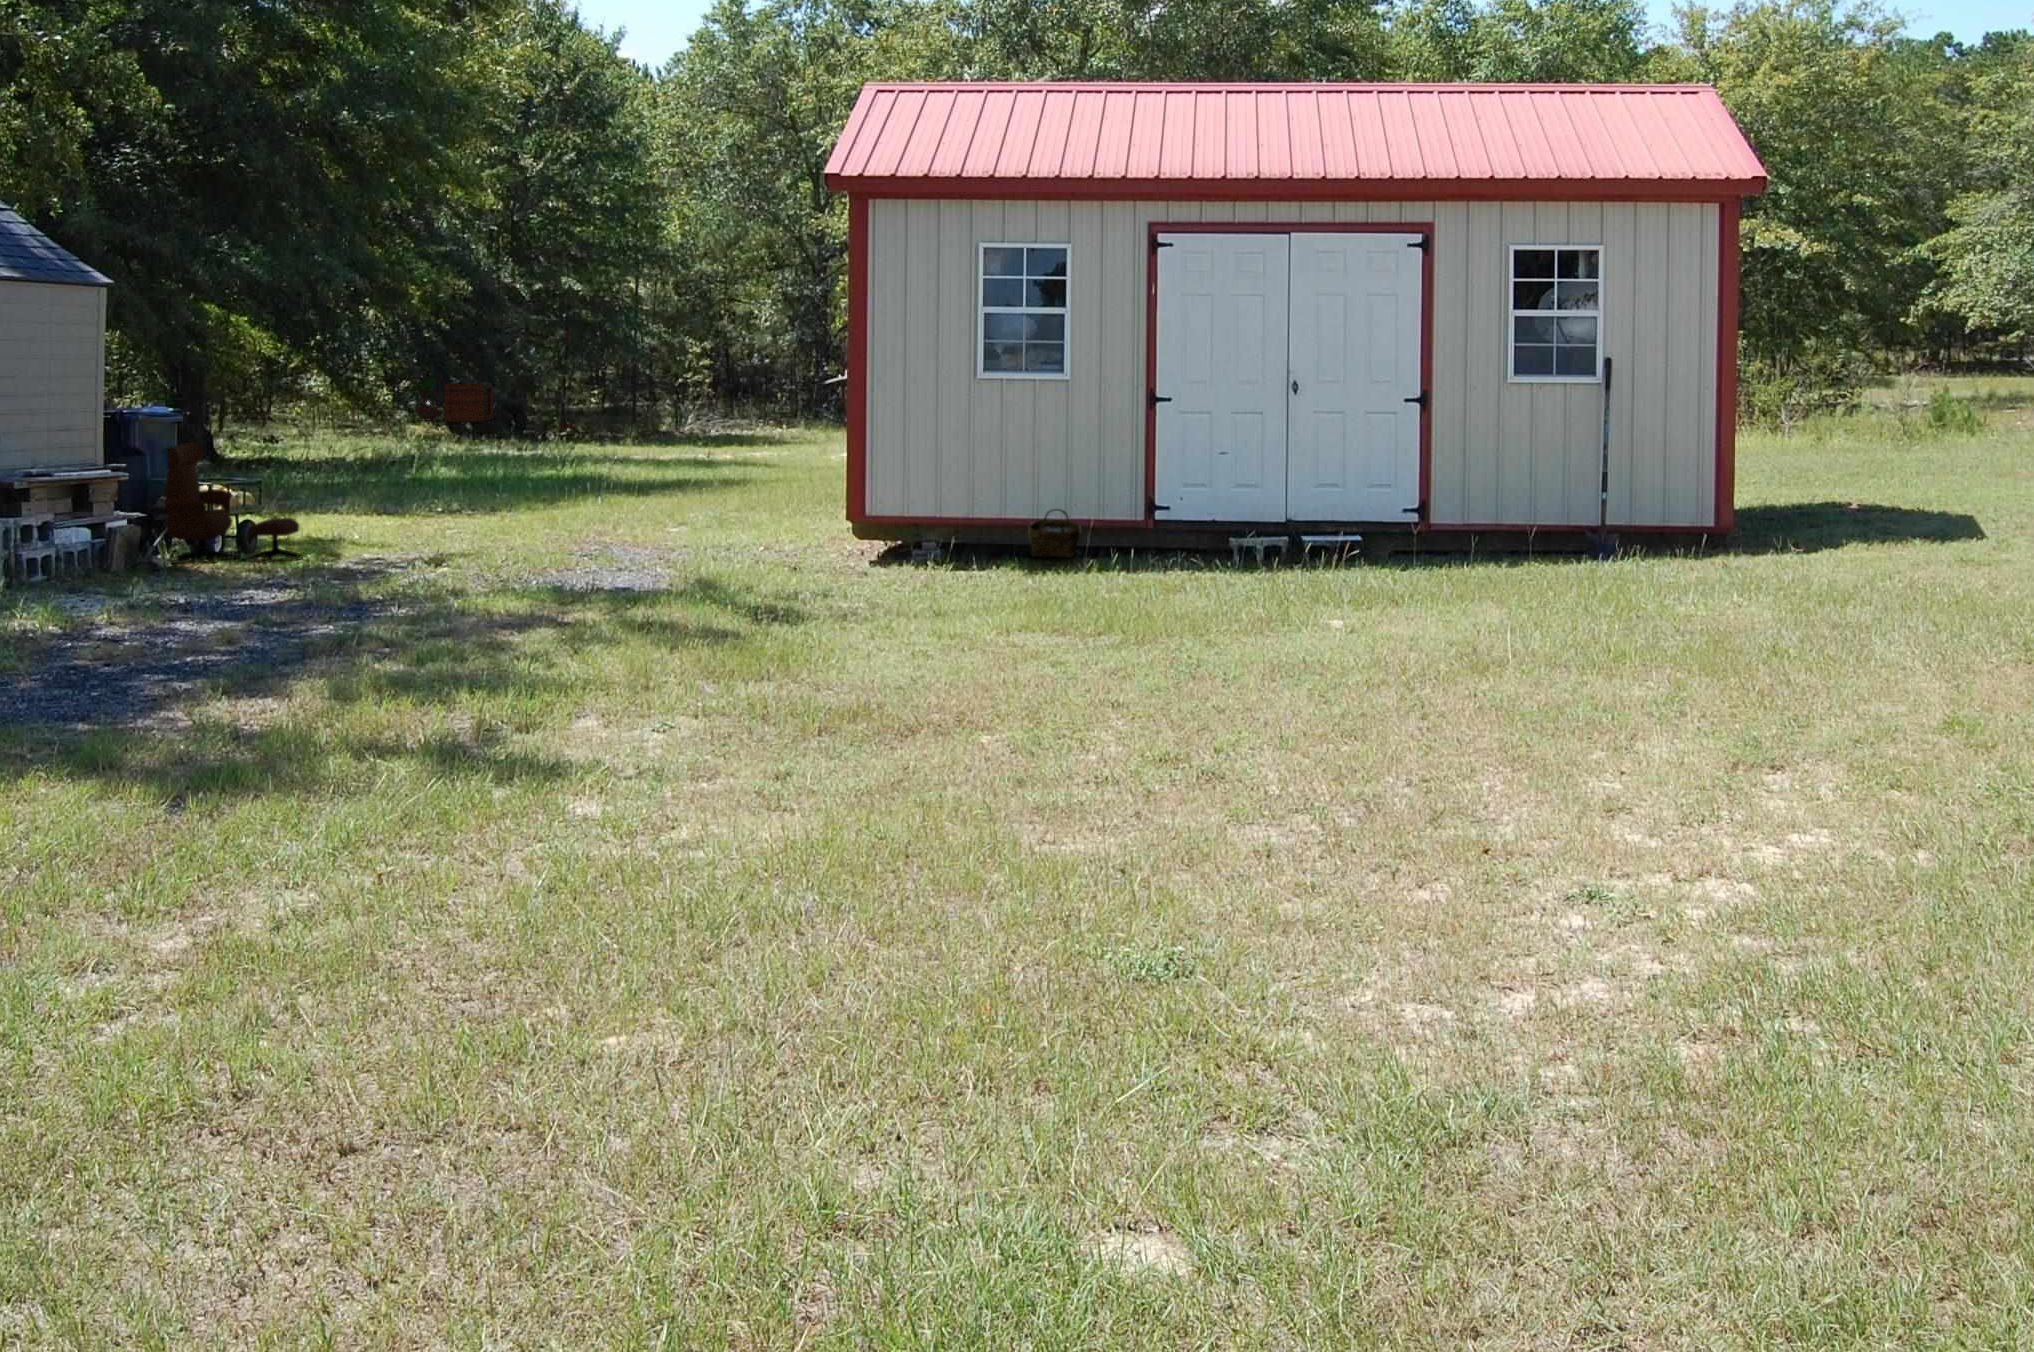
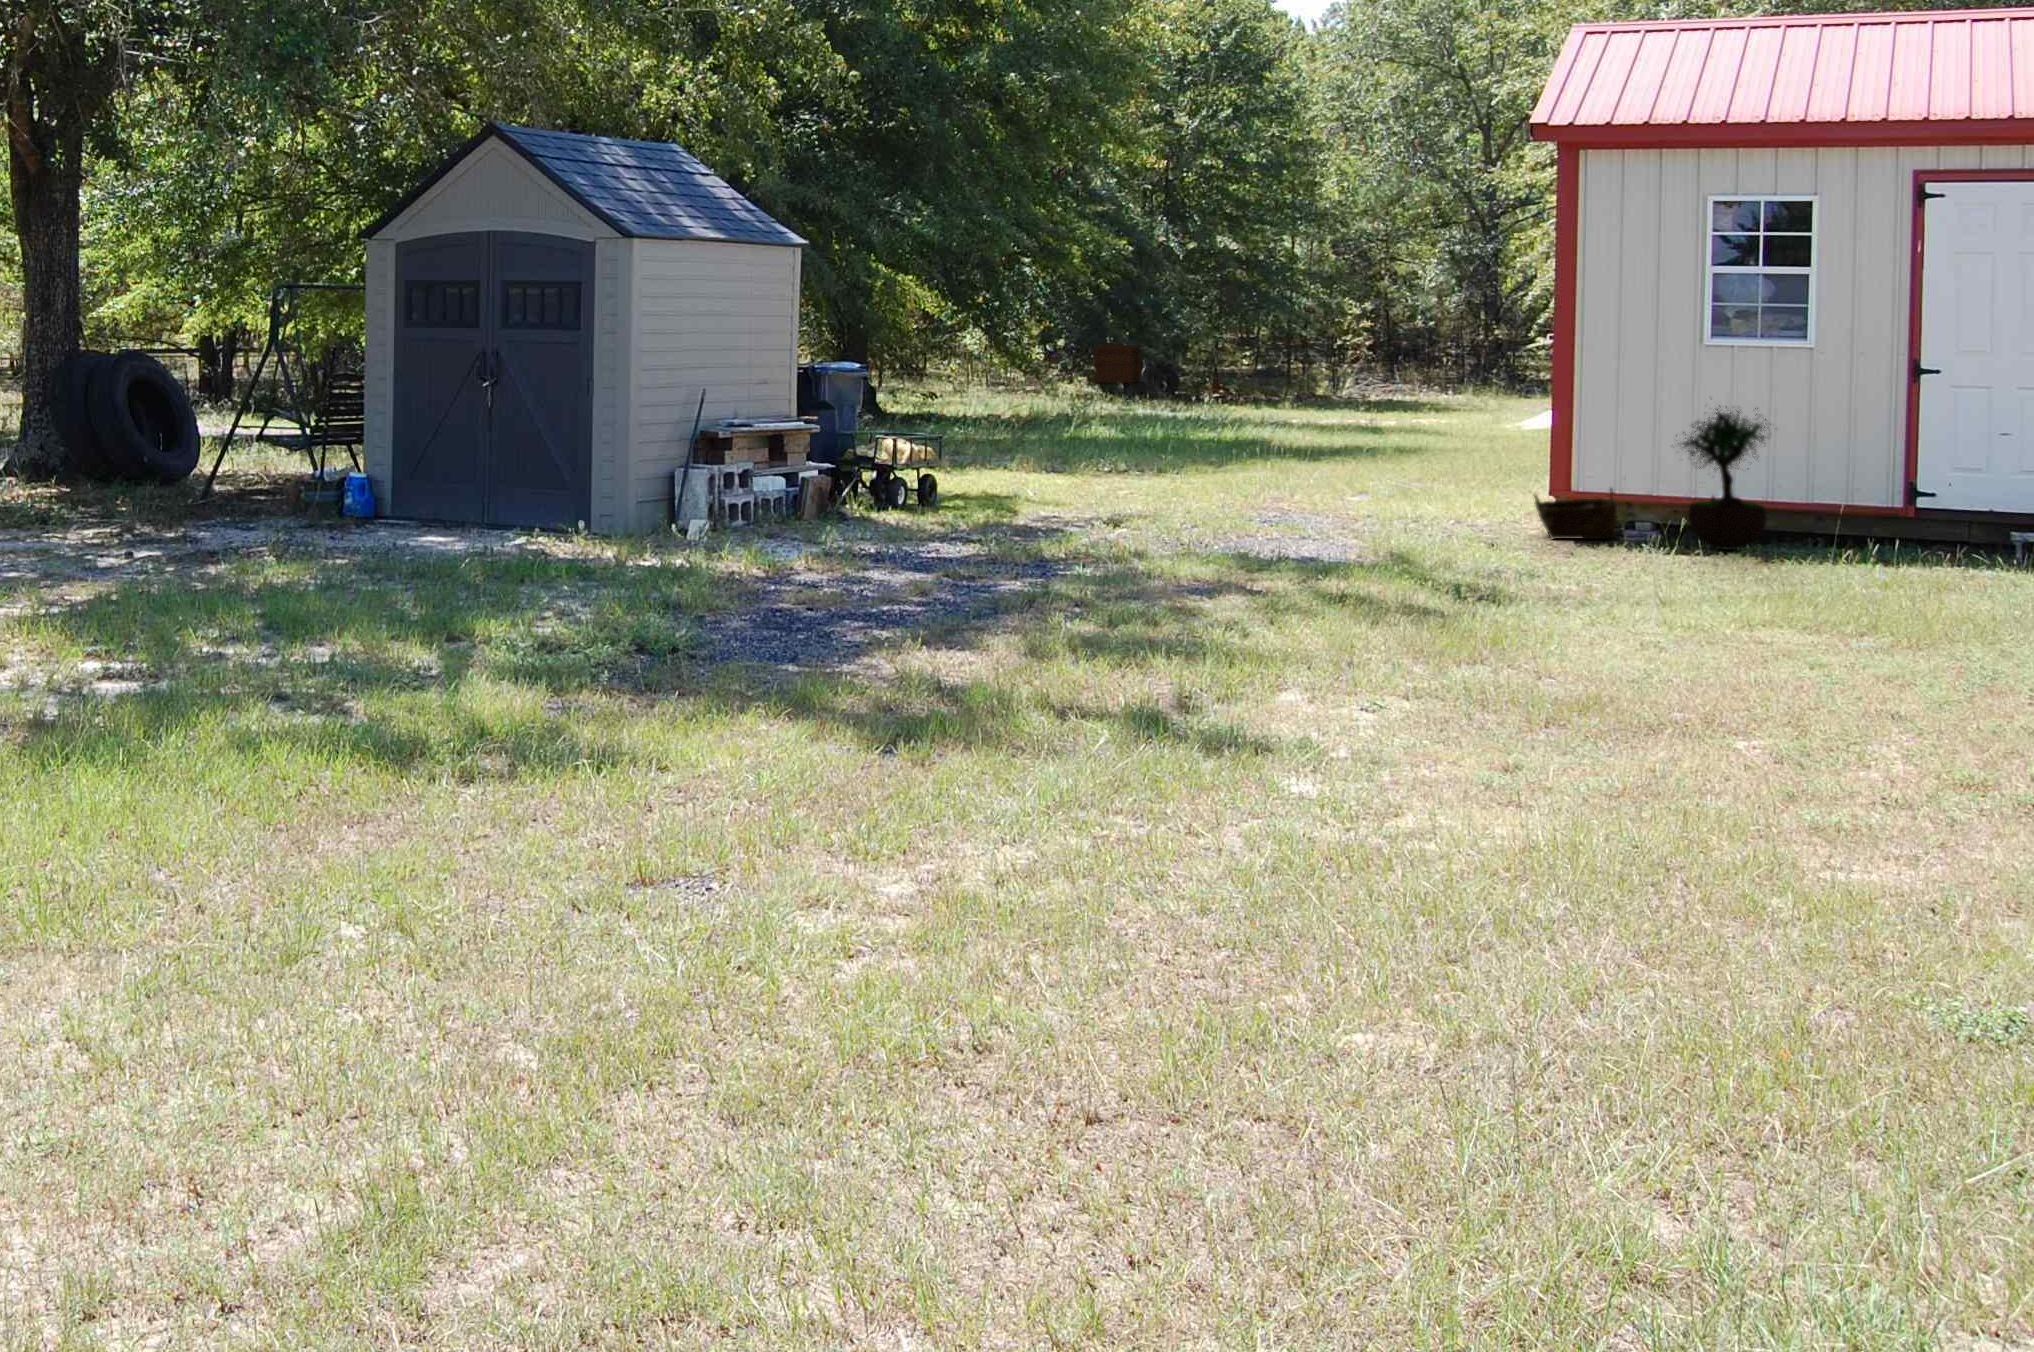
potted tree: present [410,378,438,421] -> present [1676,397,1770,550]
lounge chair: present [164,443,303,564] -> none [848,394,980,515]
woven basket: present [1028,509,1081,558] -> present [1534,489,1617,540]

